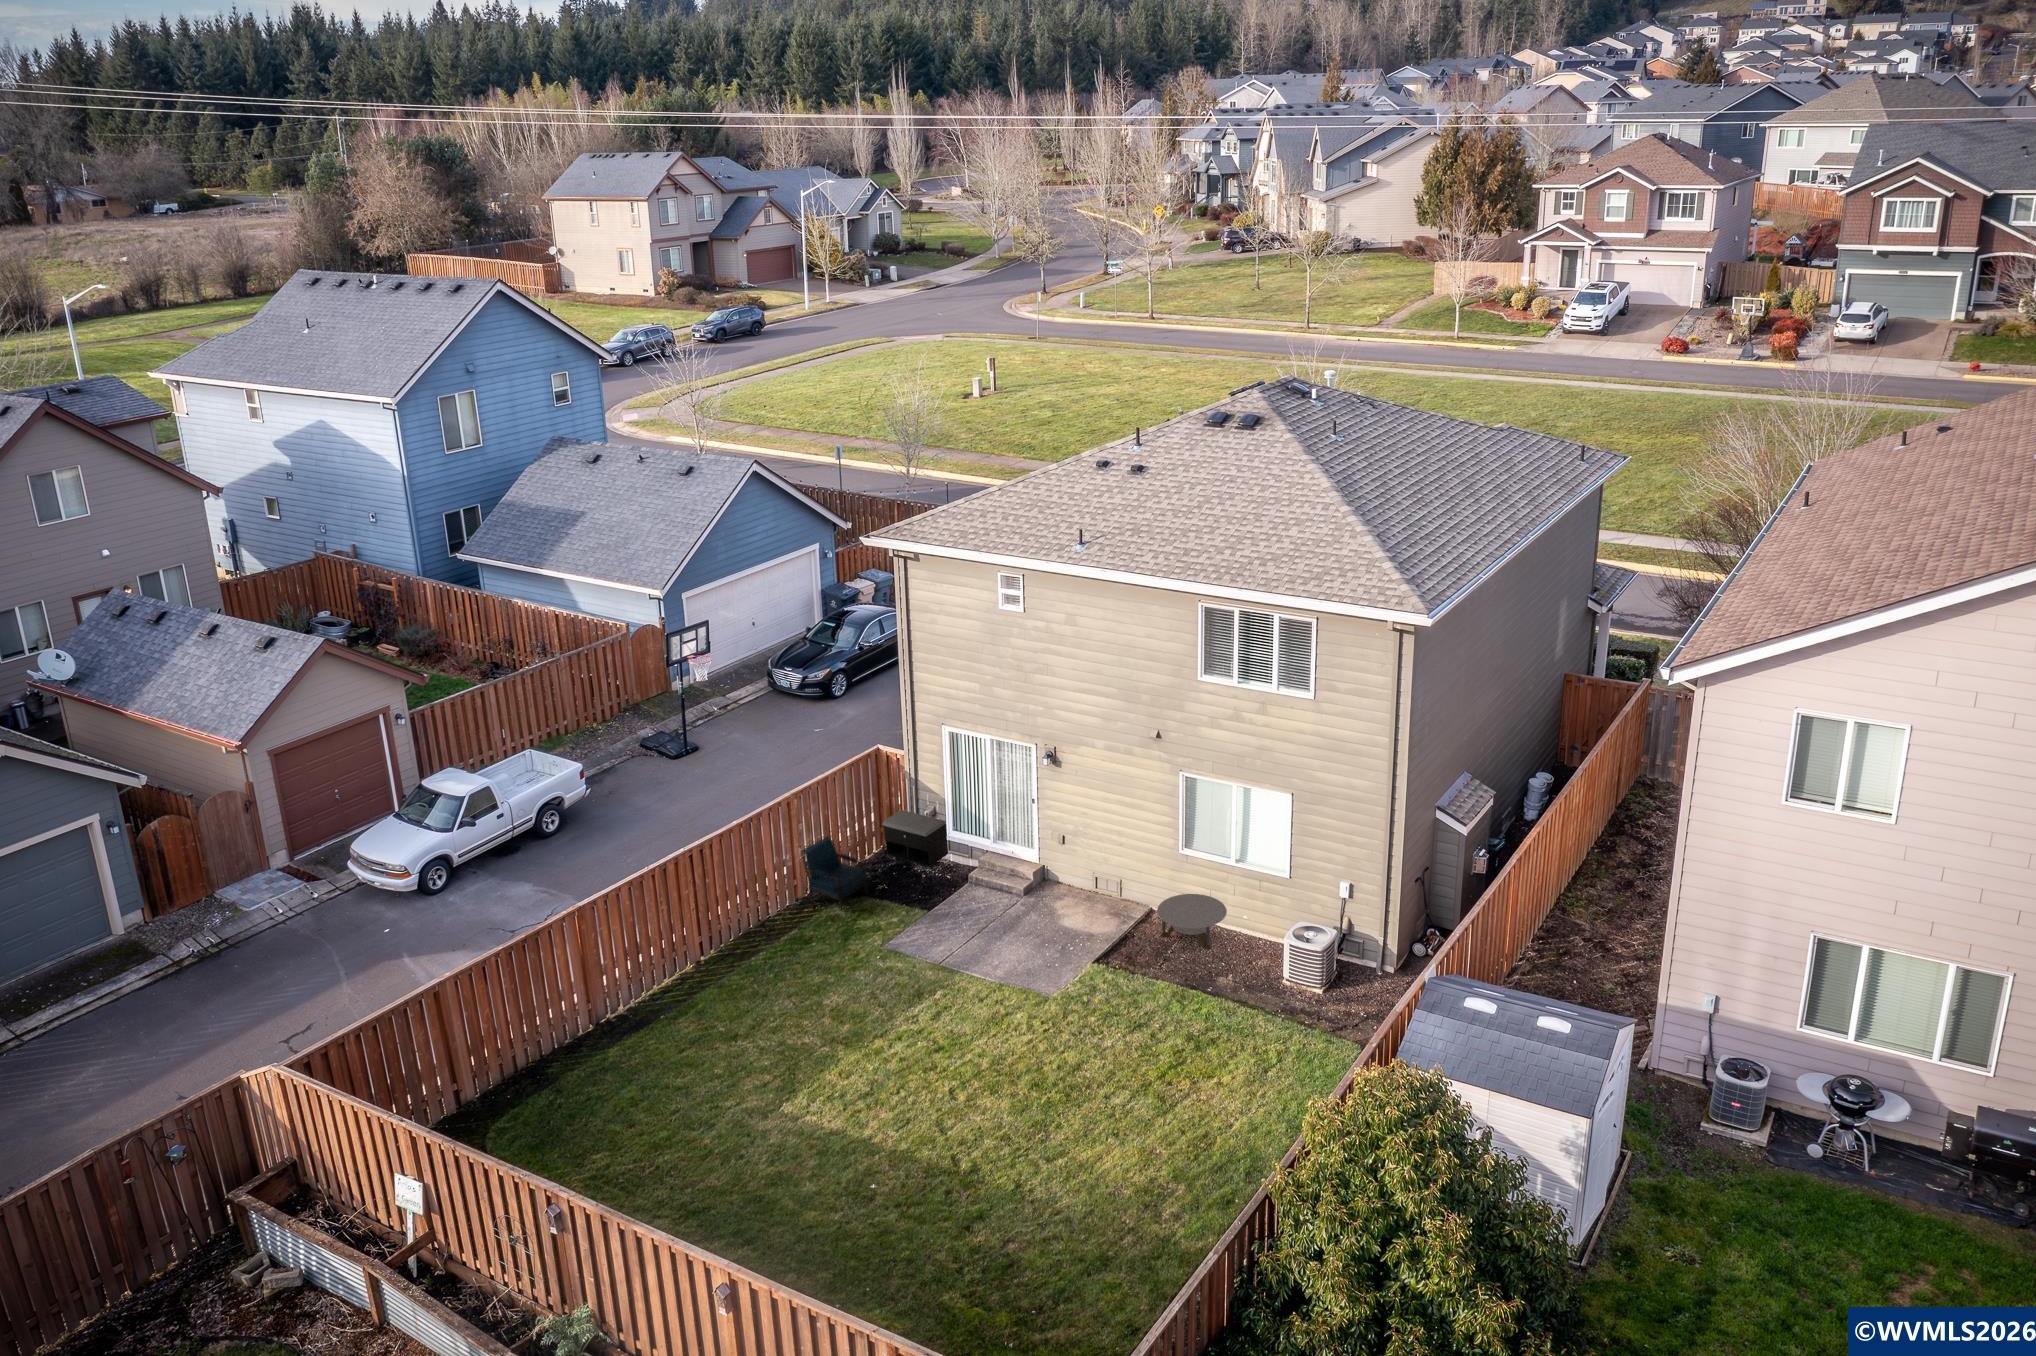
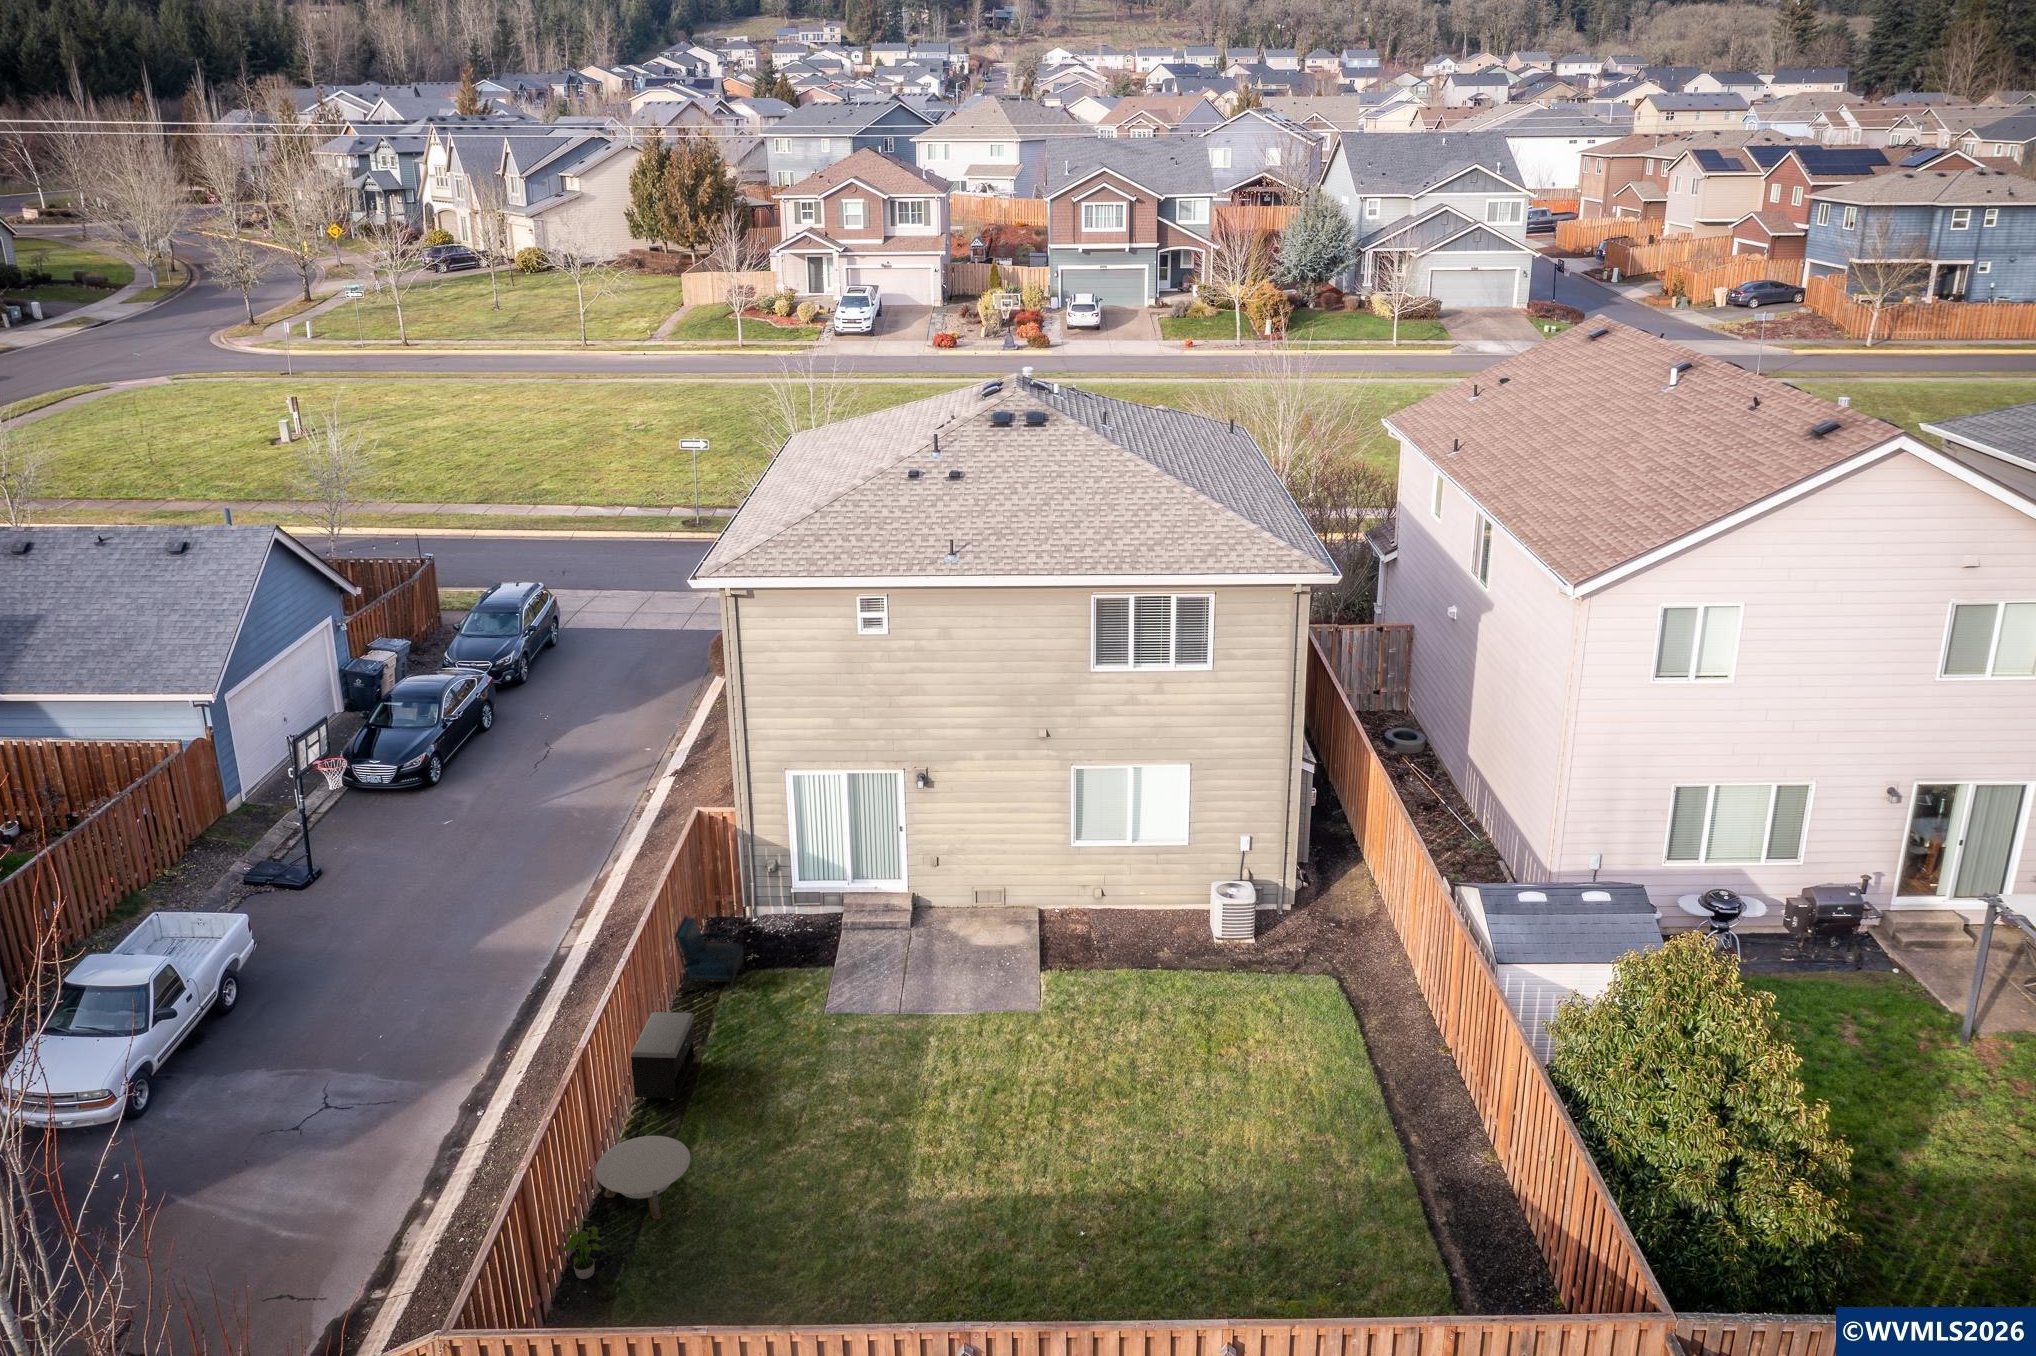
storage bench: present [882,810,948,868] -> present [631,1012,696,1100]
round table: present [1157,894,1227,949] -> present [595,1136,690,1219]
potted plant: none [513,1047,547,1093] -> present [563,1219,602,1279]

